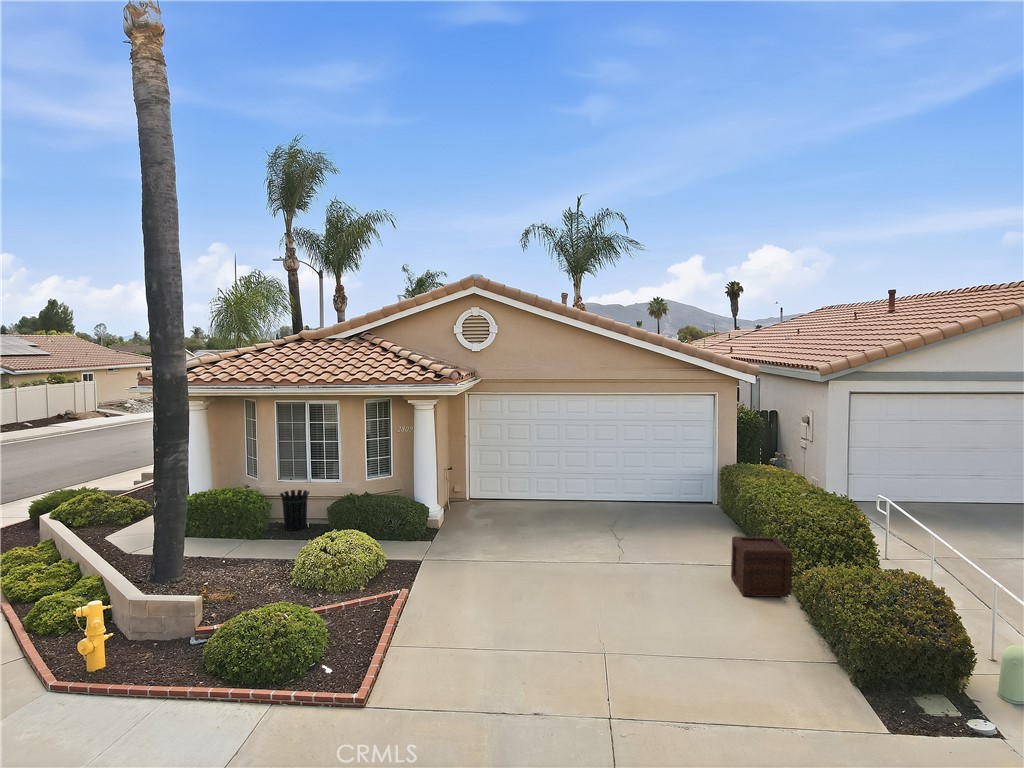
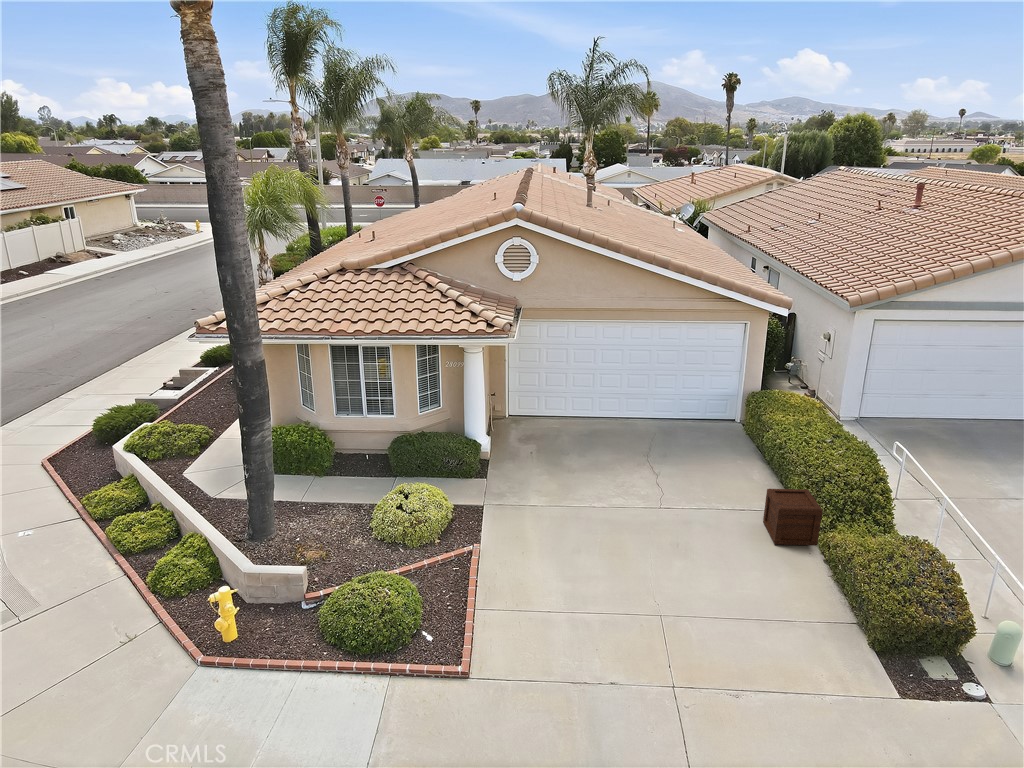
waste bin: present [280,490,309,531] -> none [339,425,366,464]

